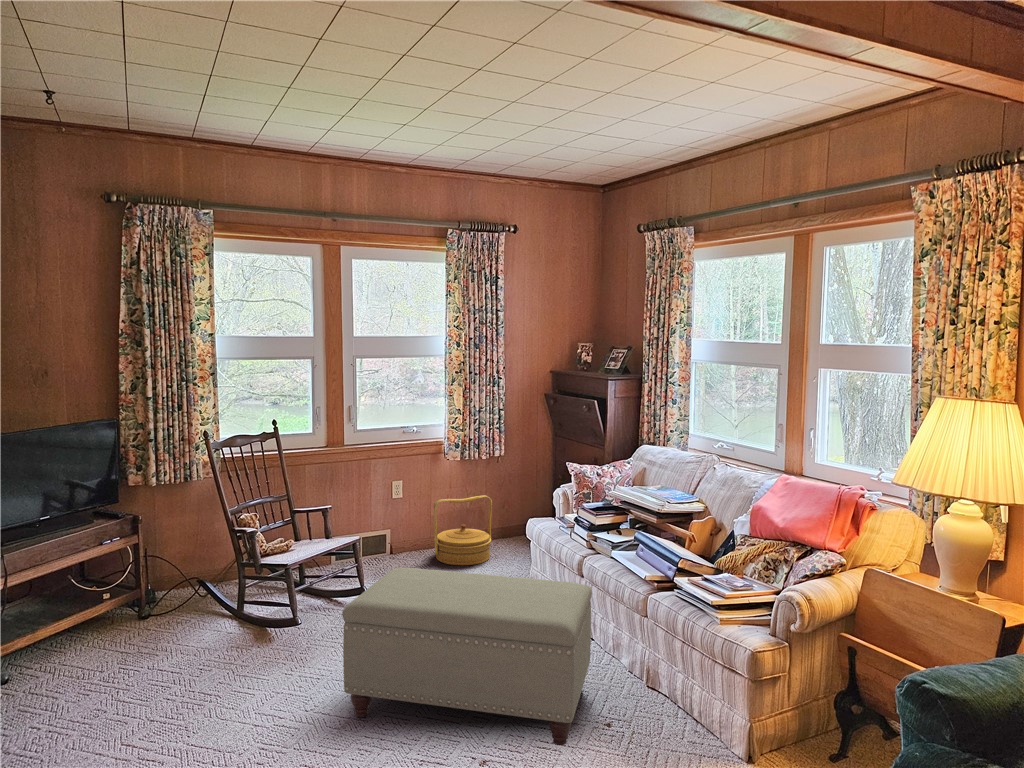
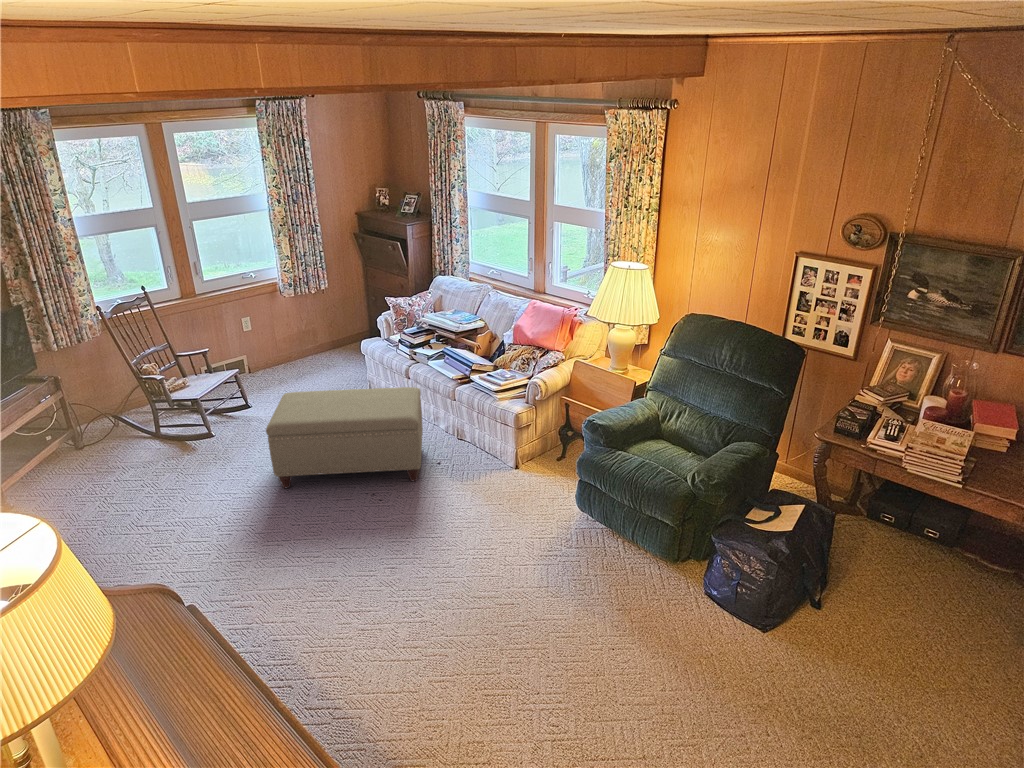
woven basket: present [433,495,492,565] -> none [282,318,330,373]

